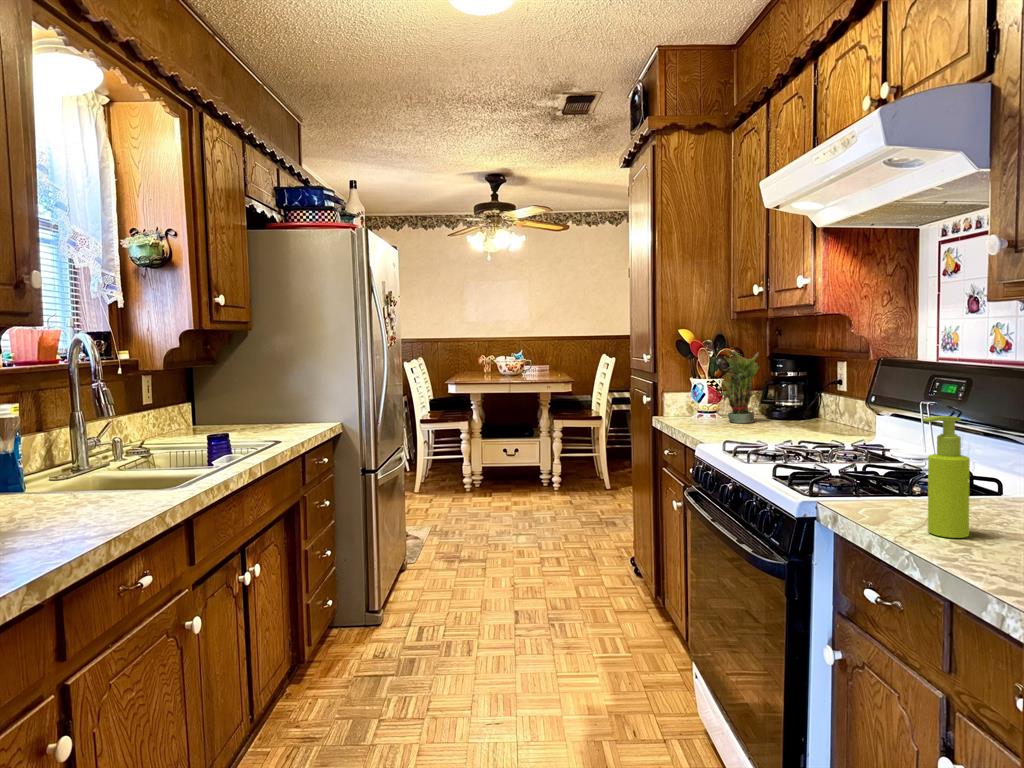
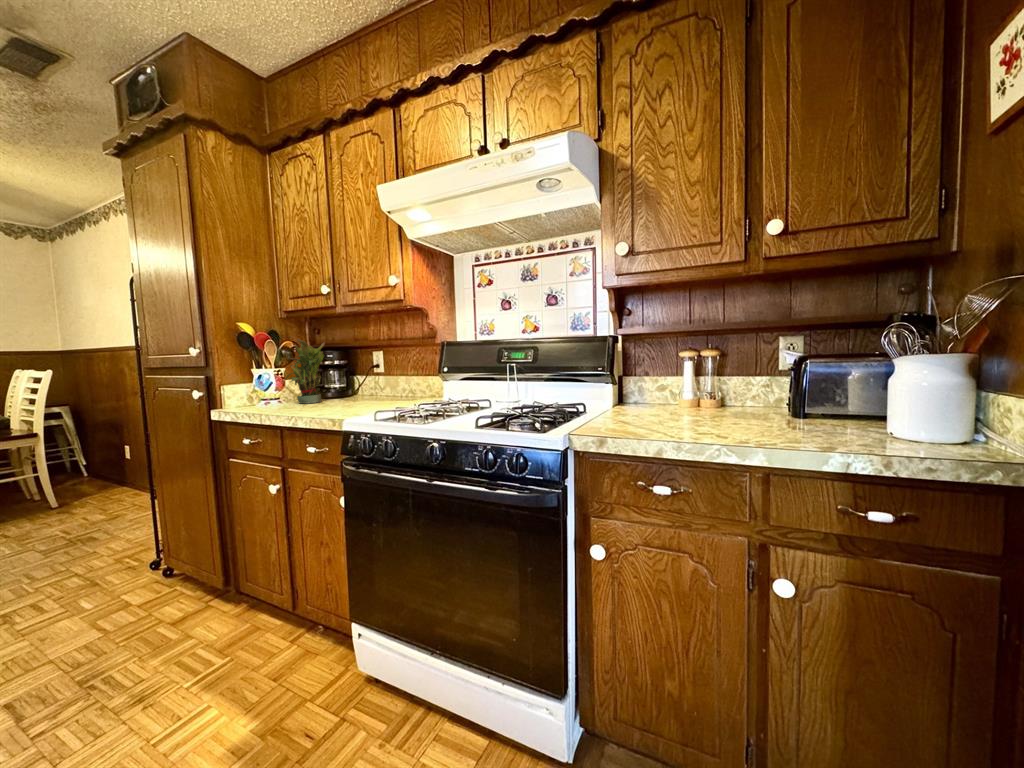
soap dispenser: present [922,416,970,538] -> none [638,353,662,432]

